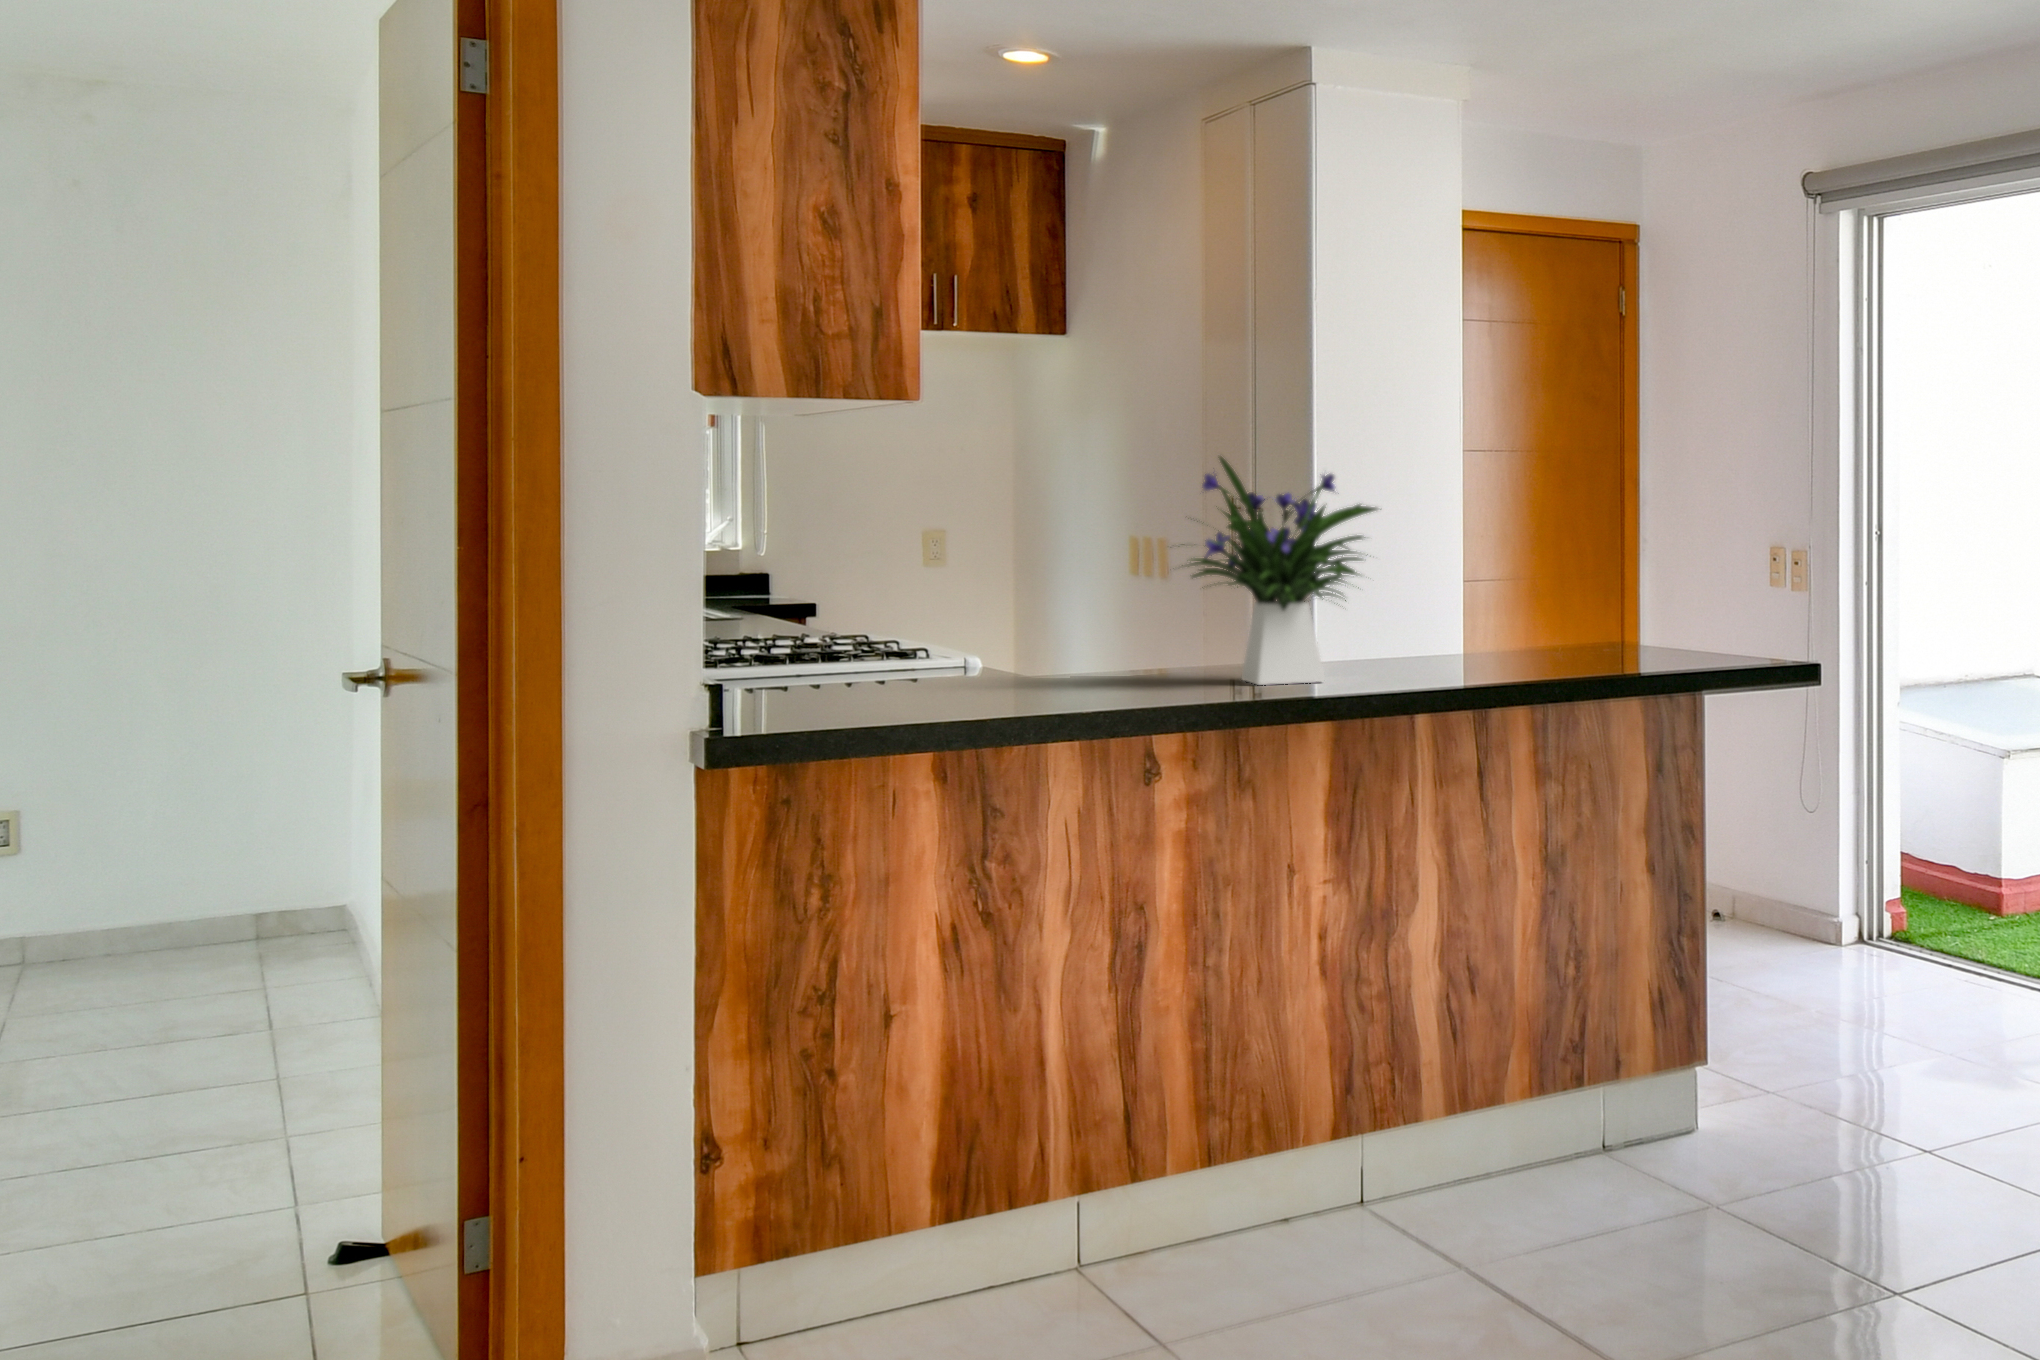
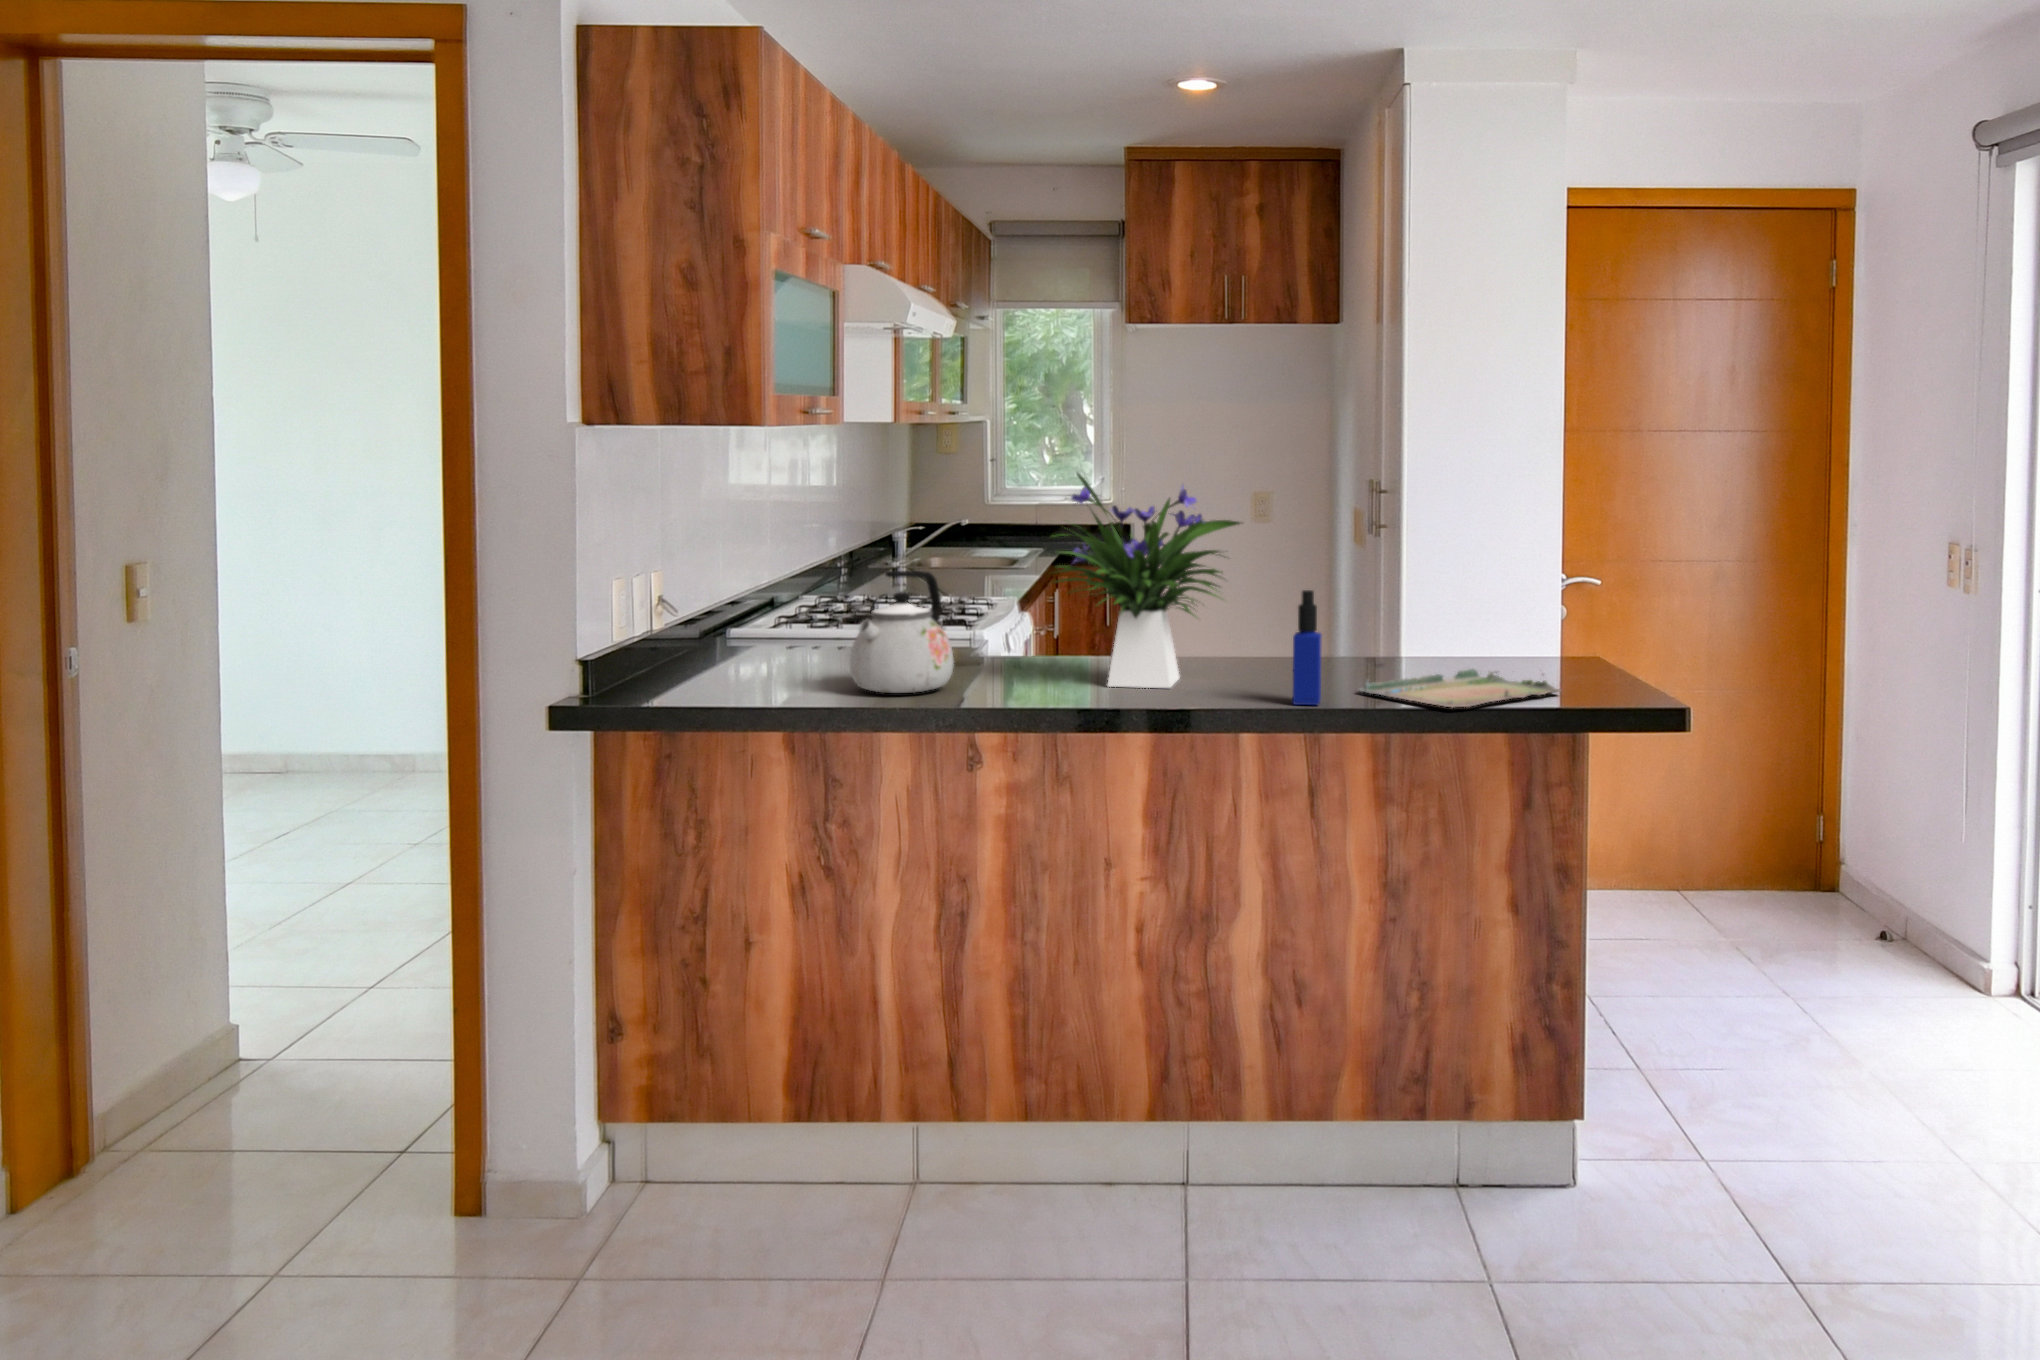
kettle: none [989,563,1112,702] -> present [850,571,953,693]
bottle: none [1471,568,1504,682] -> present [1293,590,1321,705]
tray: none [1506,643,1675,673] -> present [1360,669,1561,708]

